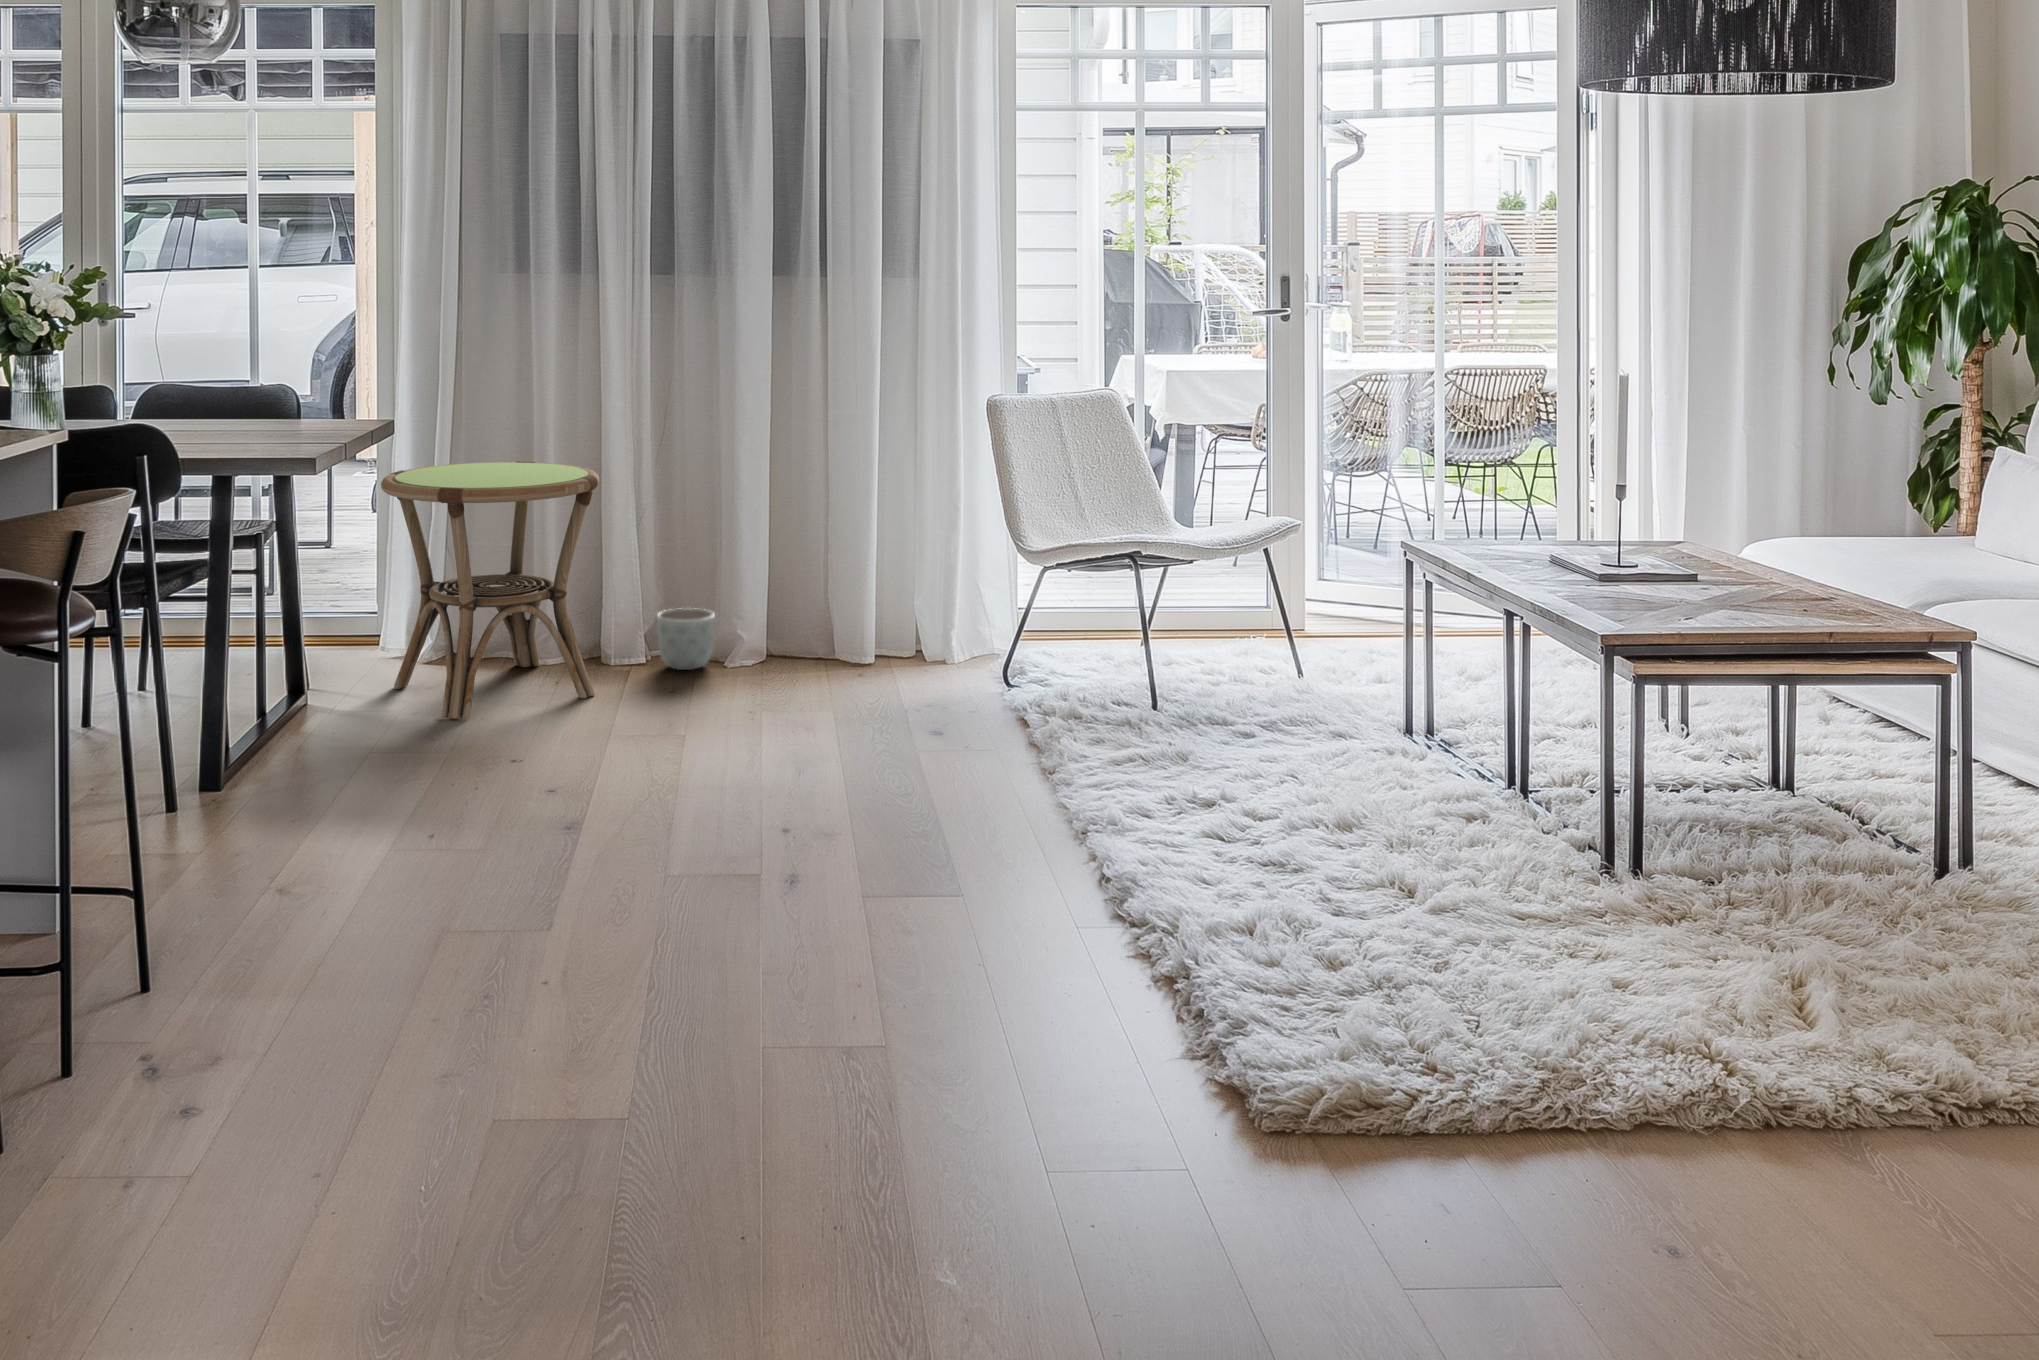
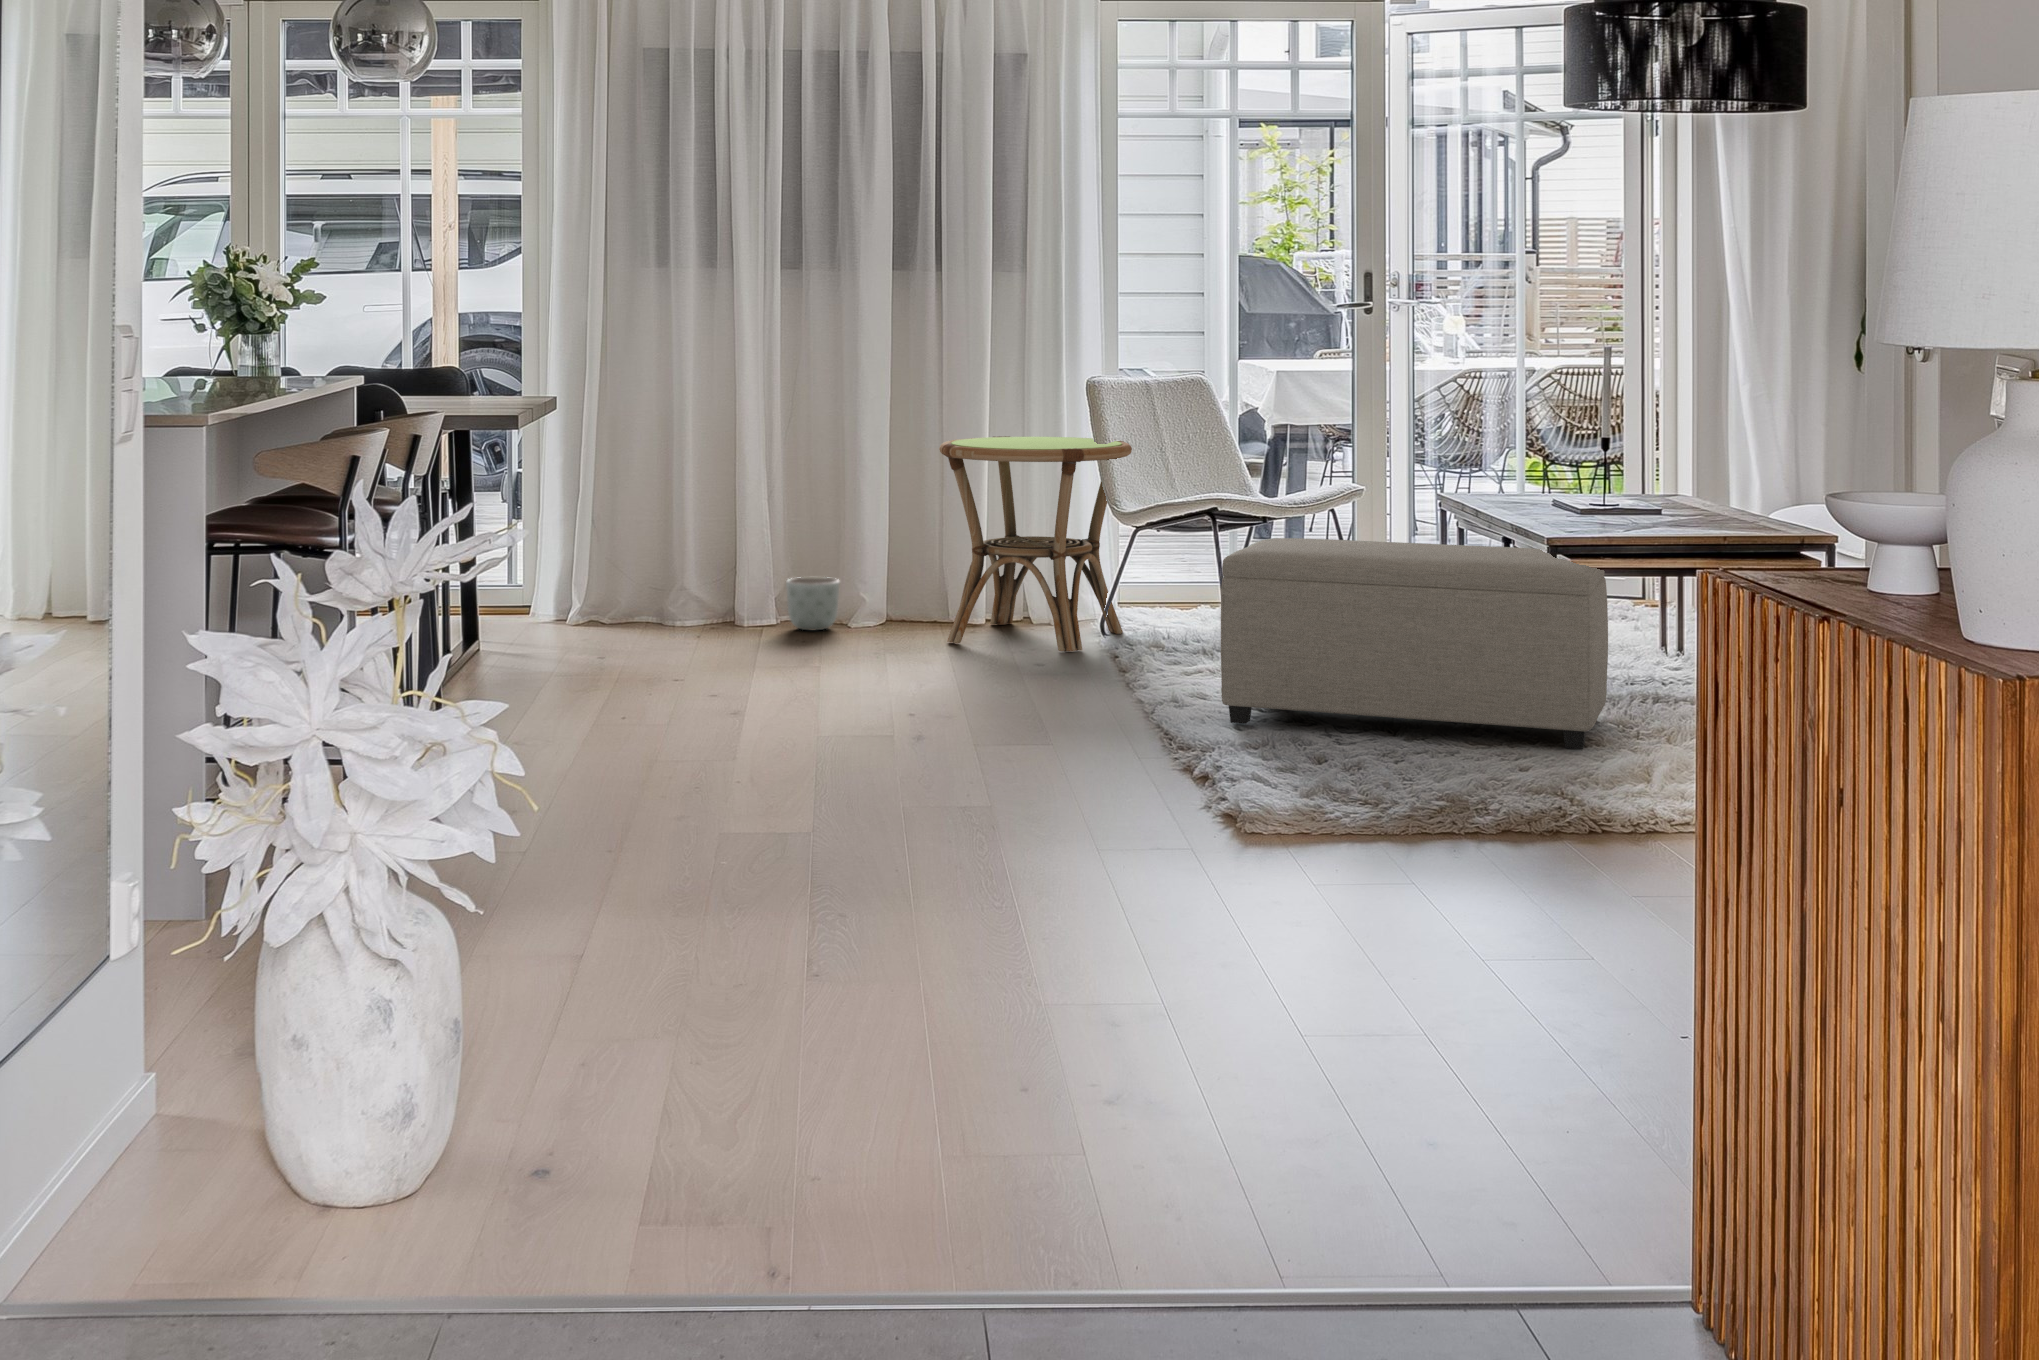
side table: present [381,461,599,719] -> present [939,436,1132,651]
ottoman: none [1175,612,1686,926] -> present [1221,538,1608,749]

